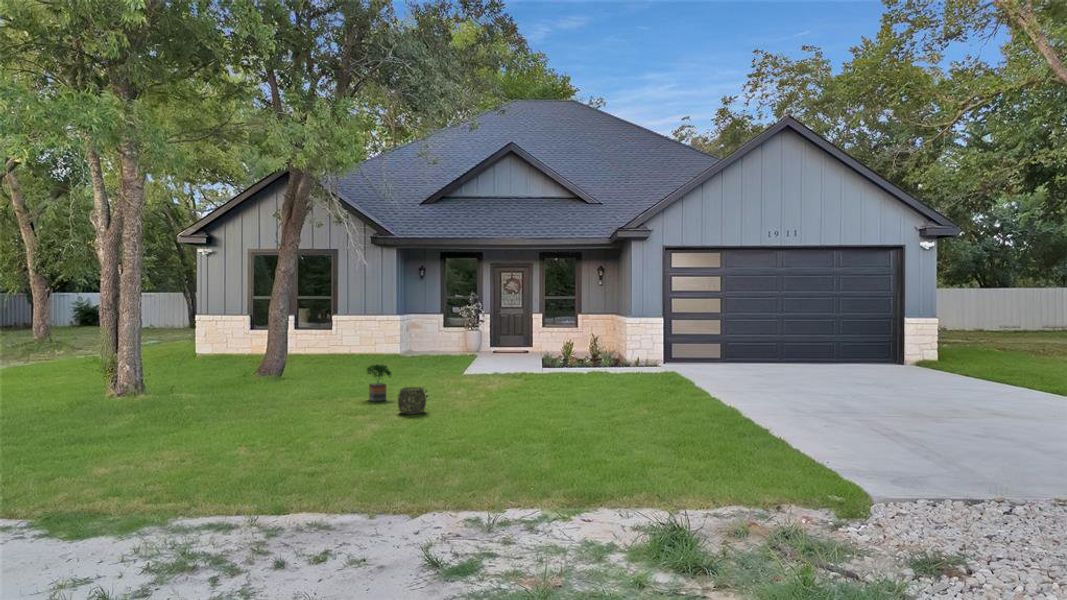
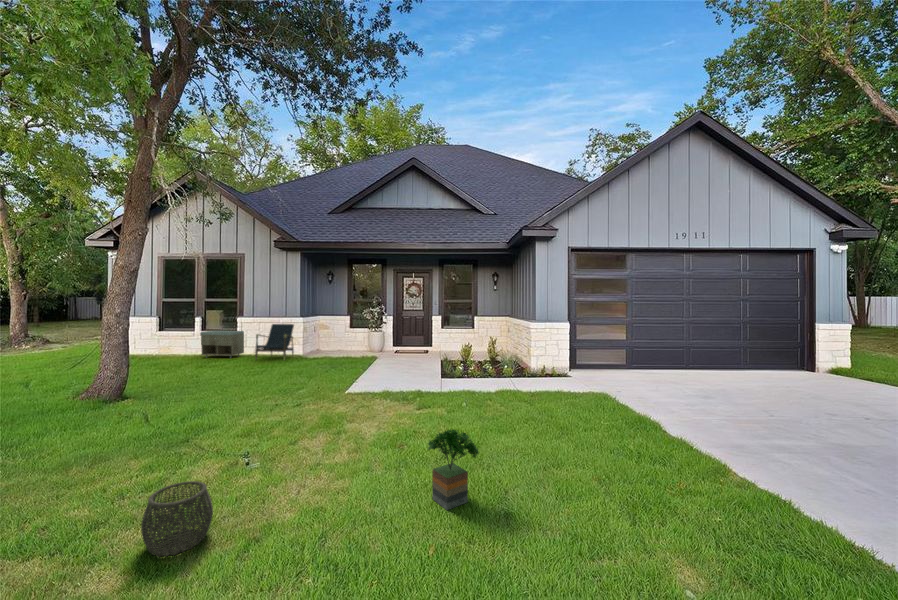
lounge chair: none [356,321,391,357] -> present [255,324,294,360]
storage bench: none [299,329,340,356] -> present [200,331,244,358]
potted tree: present [367,365,391,401] -> present [428,429,479,510]

